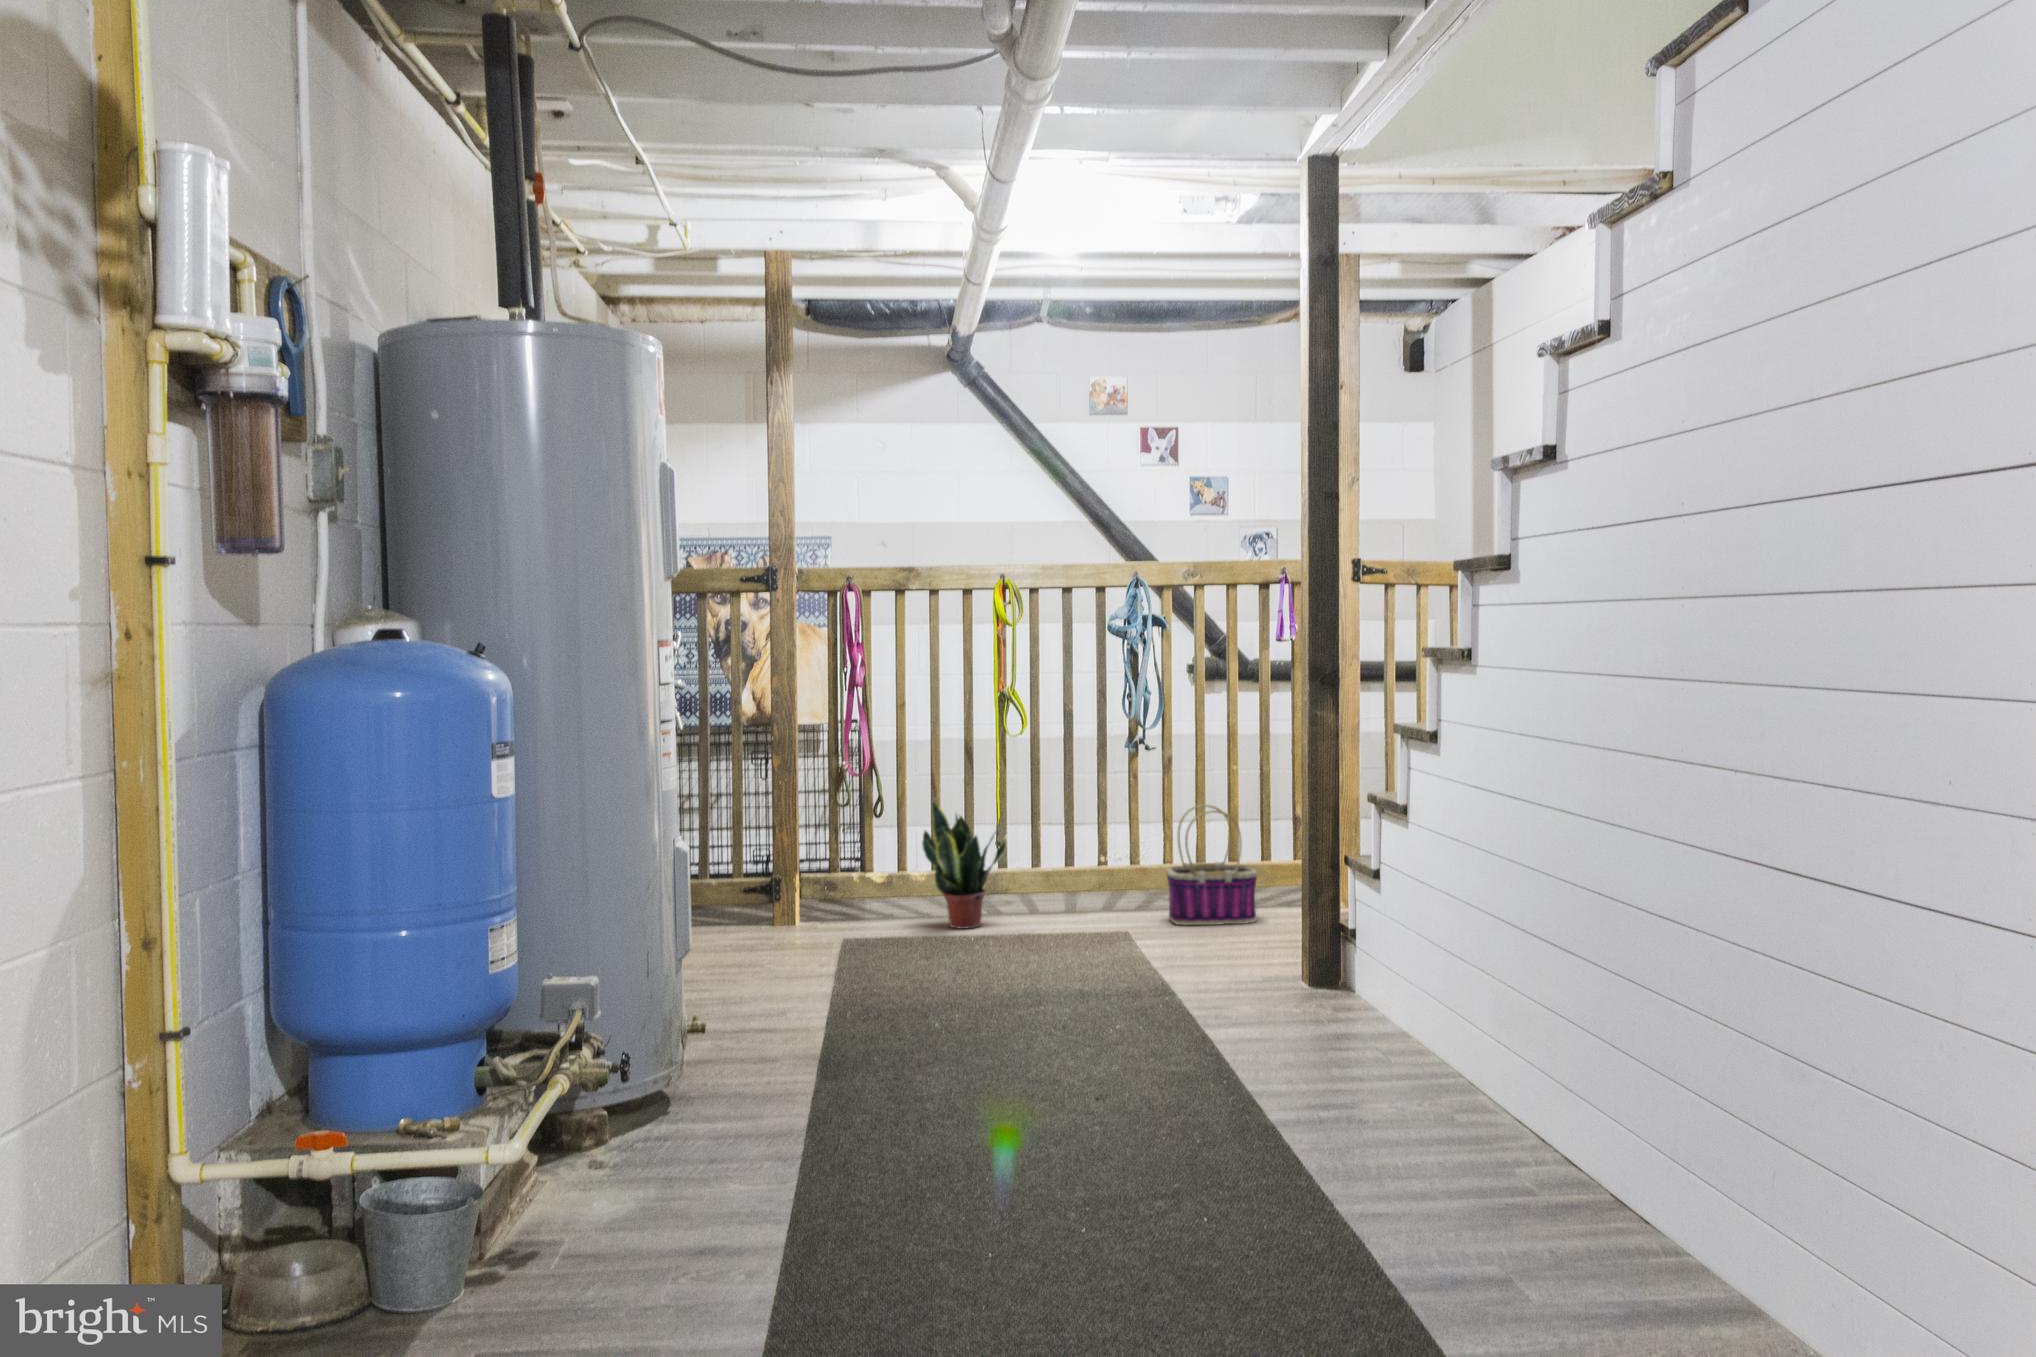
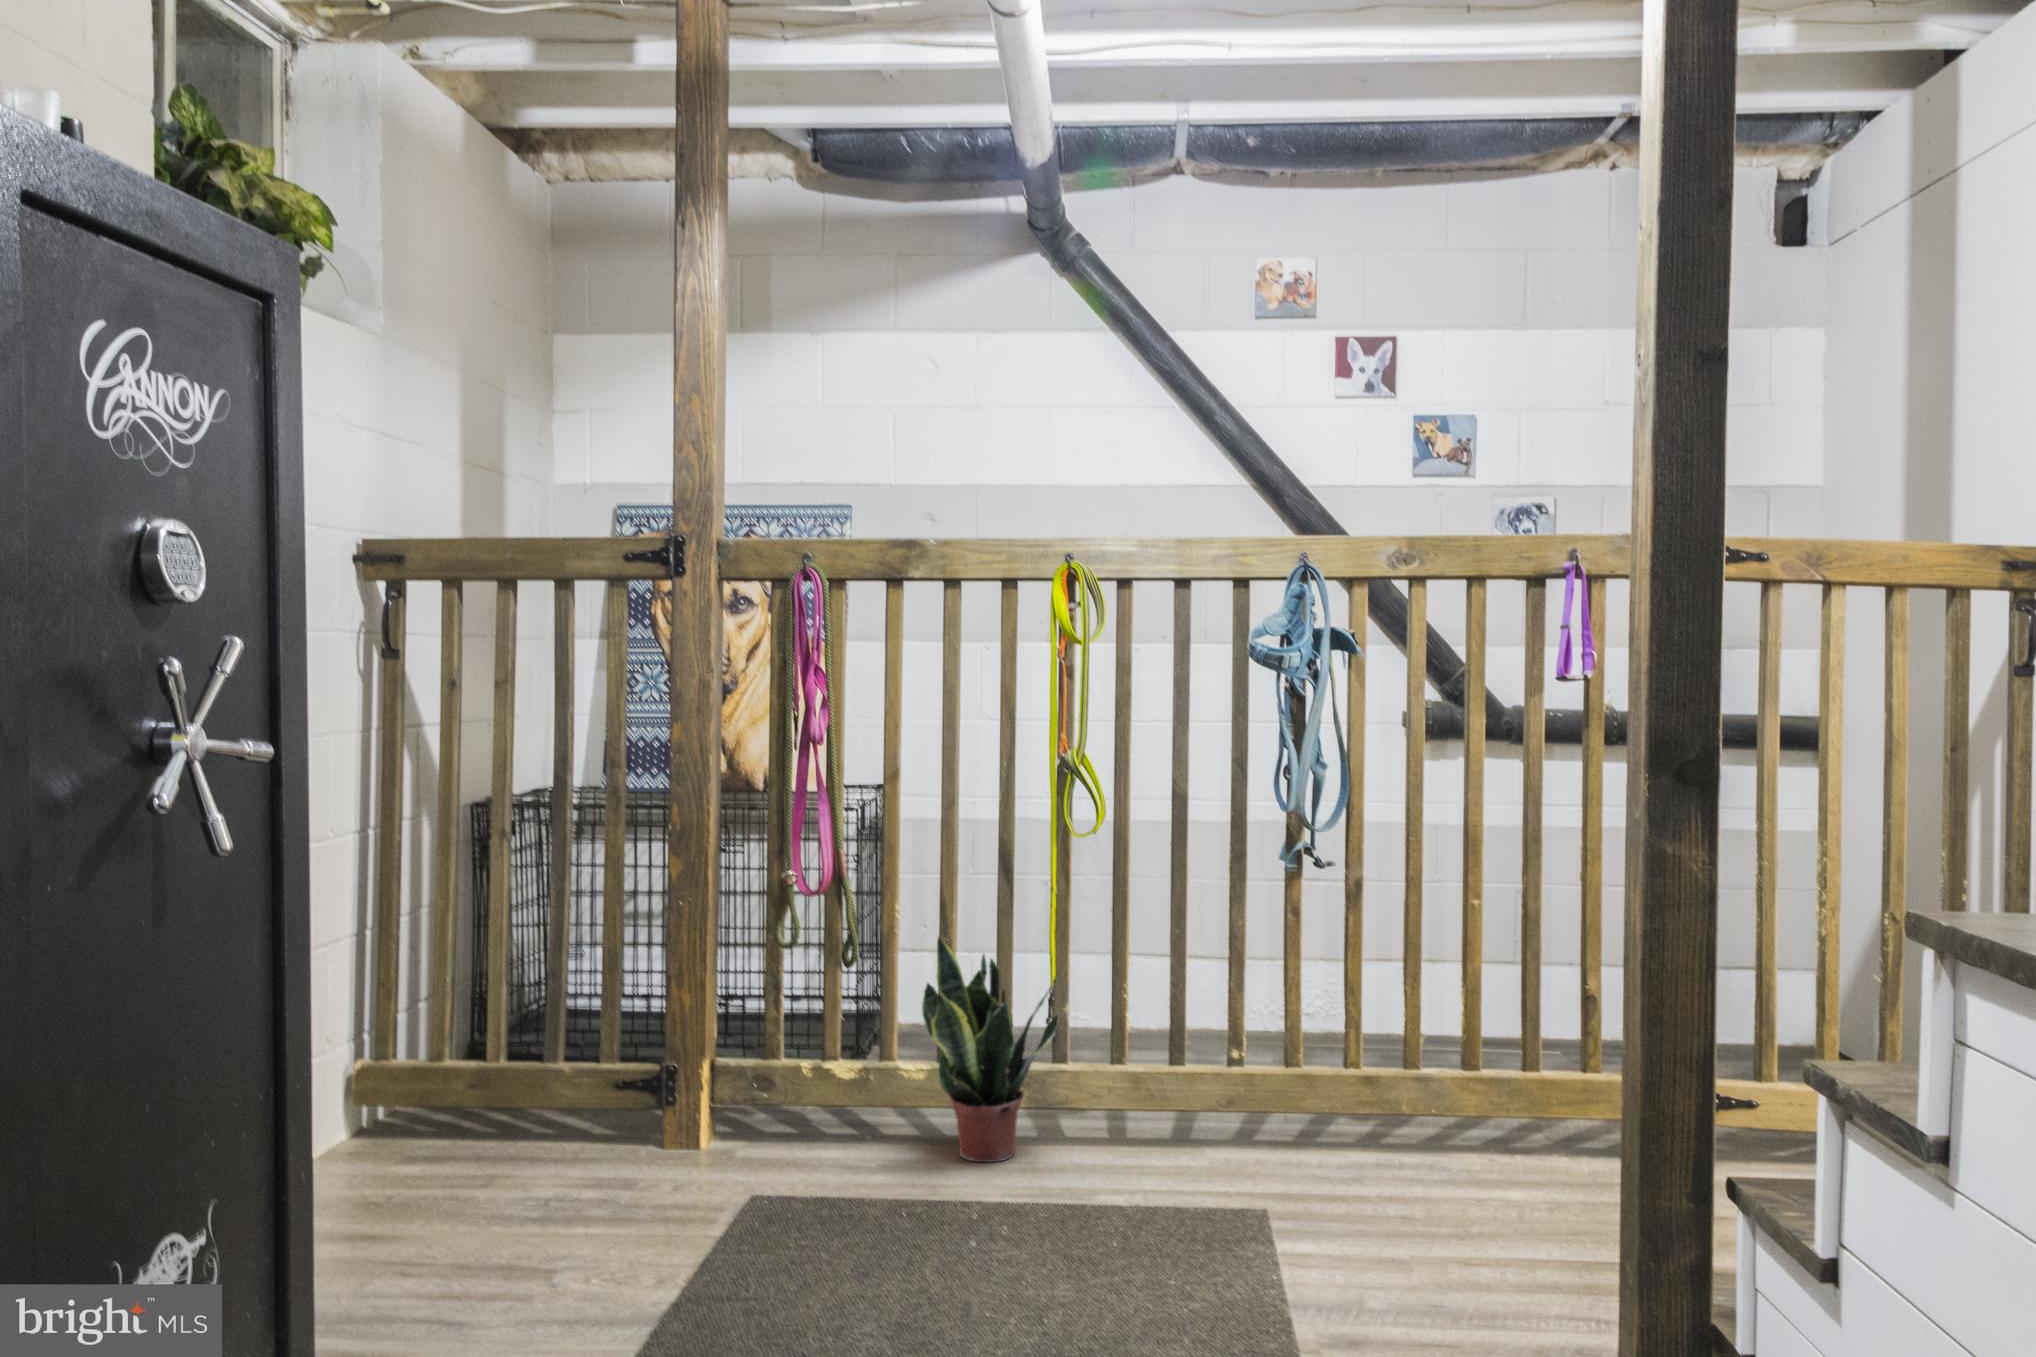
basket: present [1166,805,1257,925] -> none [1341,969,1513,1201]

